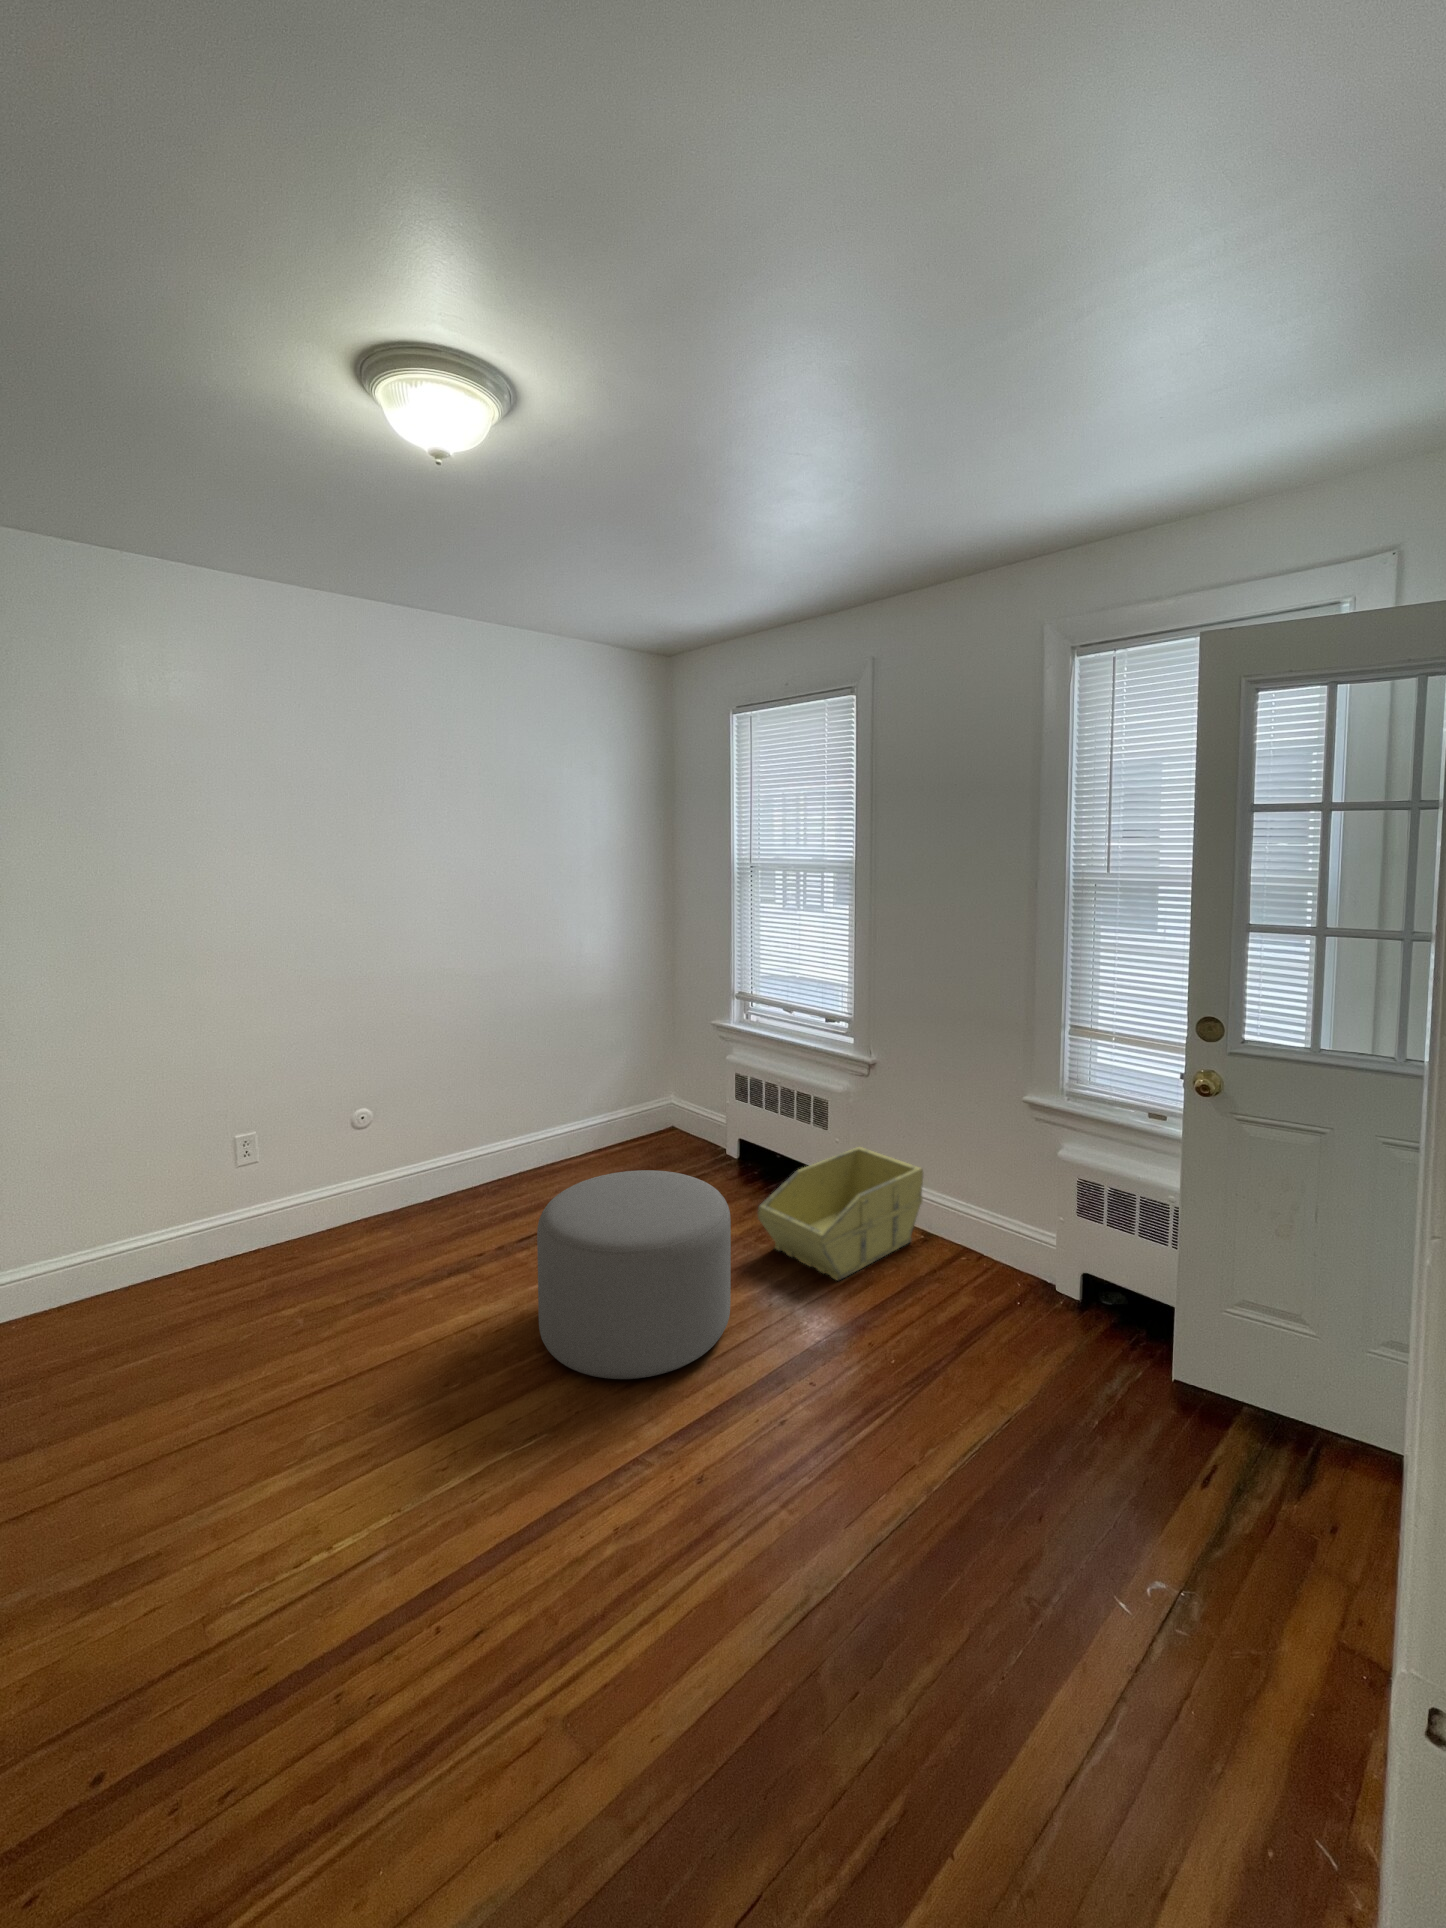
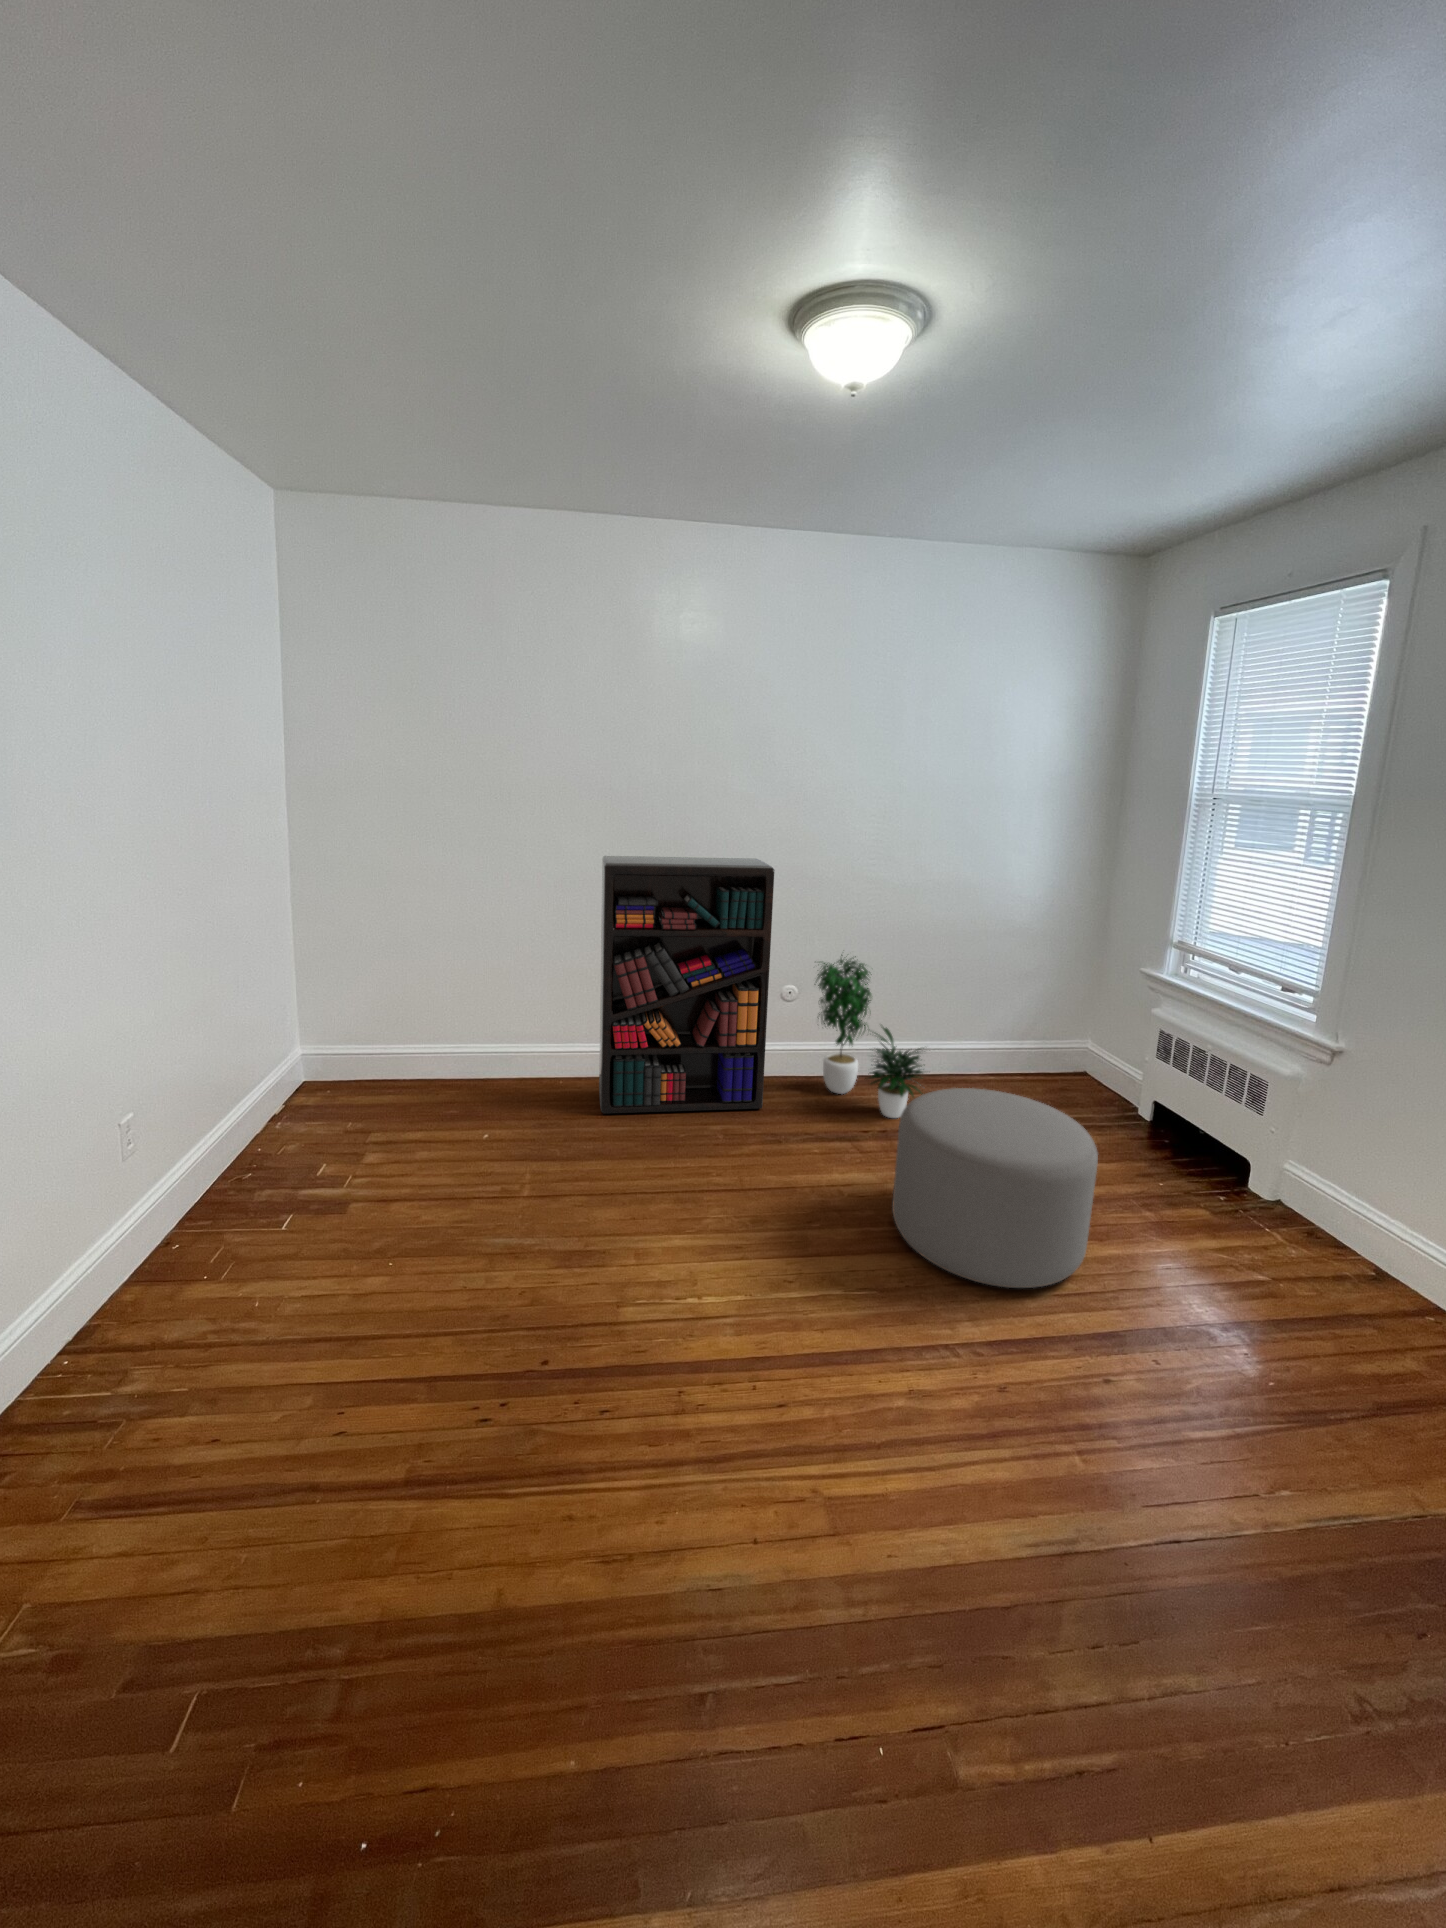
bookshelf: none [59,964,346,1355] -> present [599,856,775,1113]
potted plant: none [391,1054,542,1232] -> present [817,955,923,1118]
storage bin: present [758,1147,923,1280] -> none [1144,1143,1393,1278]

